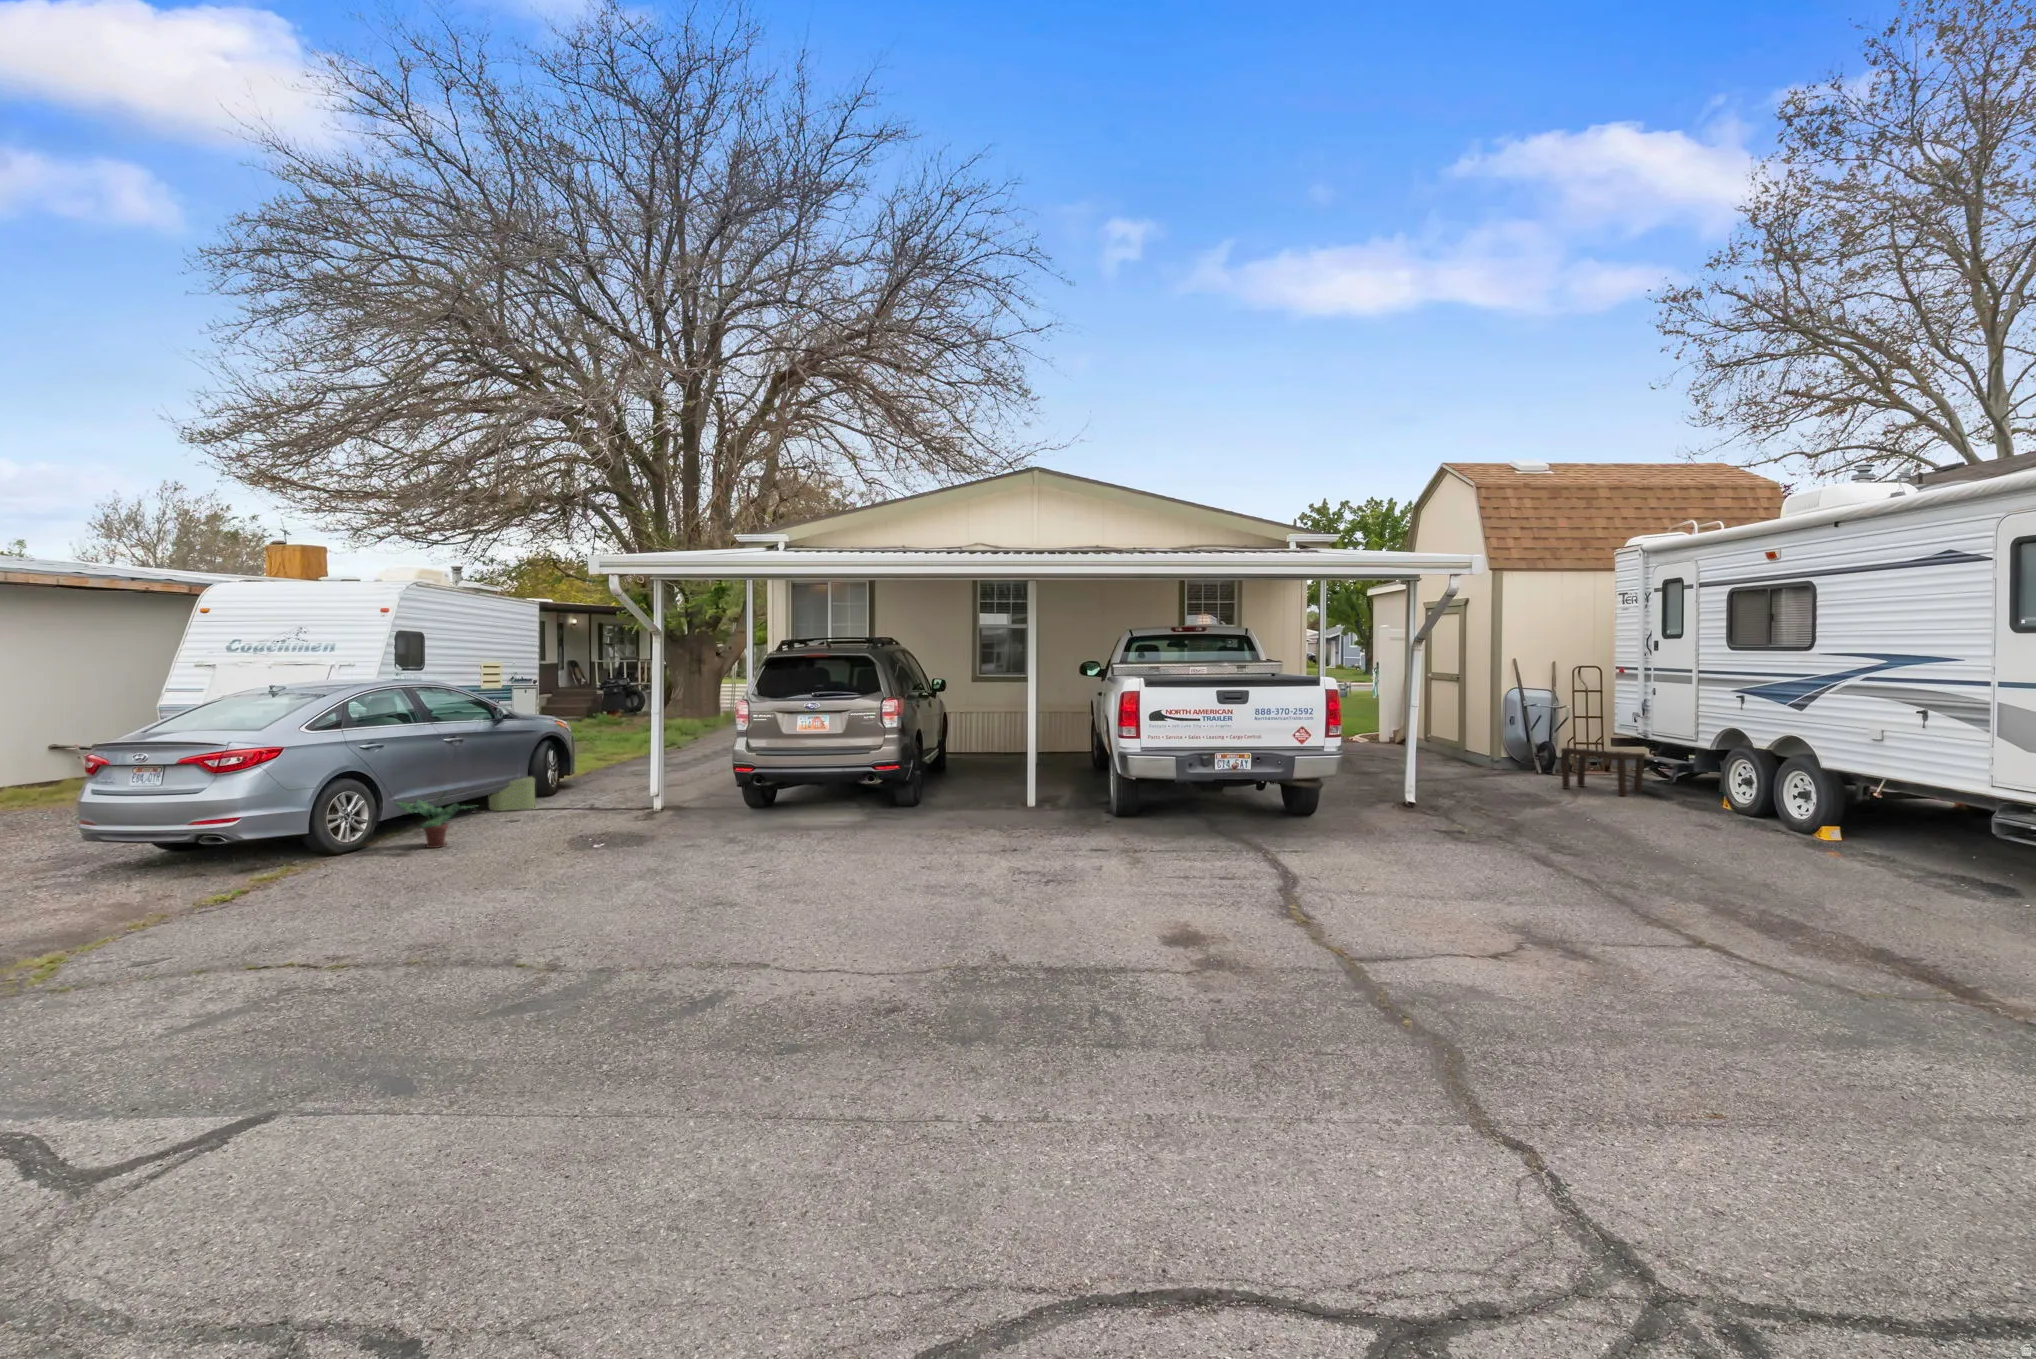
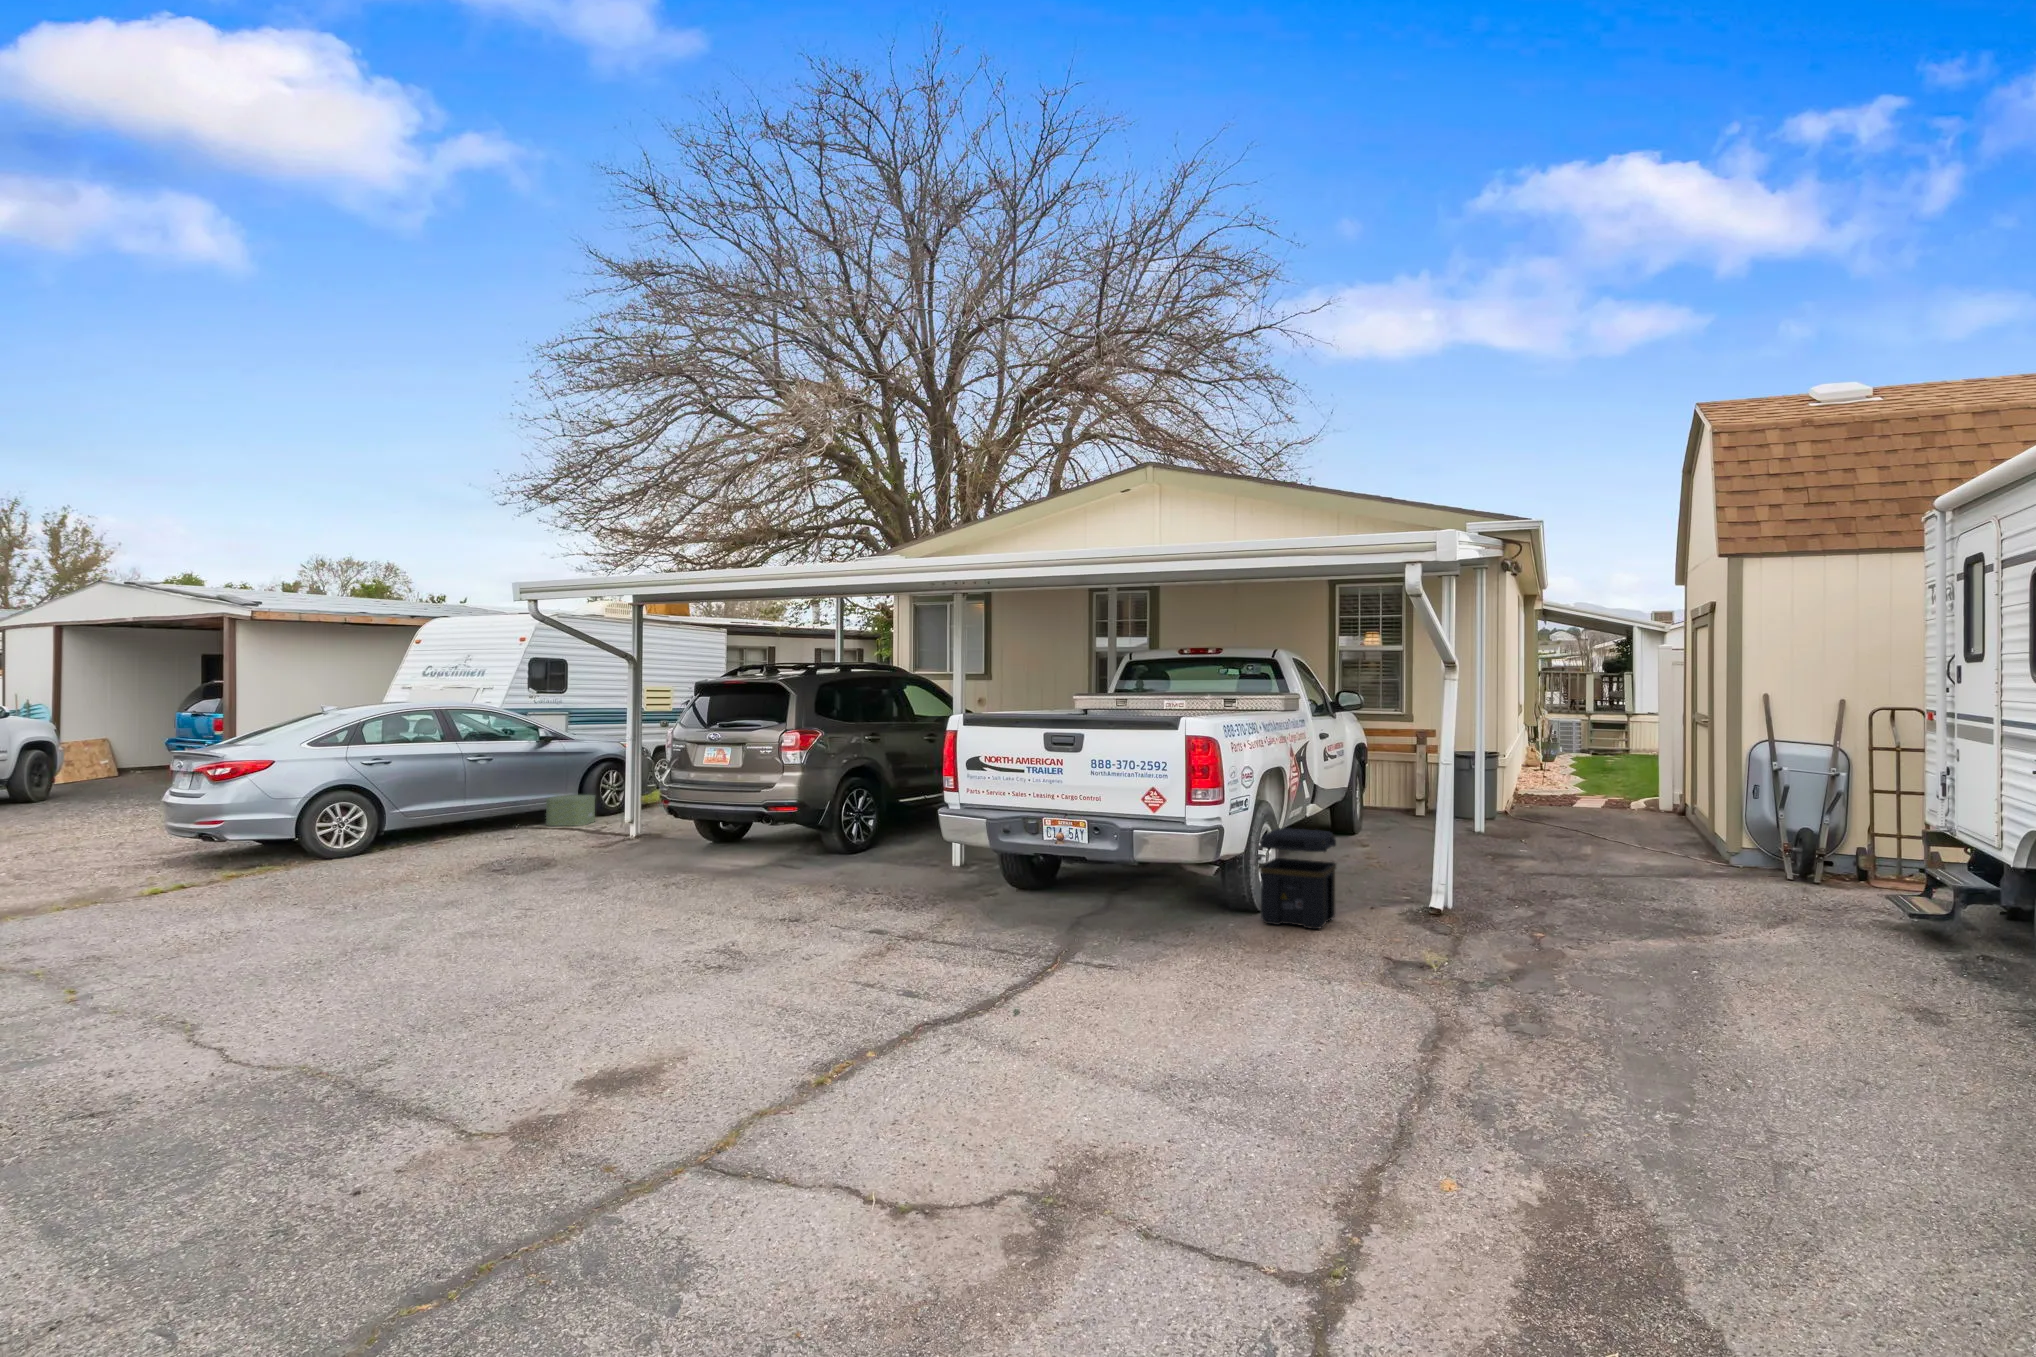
bench: present [1561,748,1646,796] -> none [1789,840,1932,931]
toolbox: none [1320,755,1372,820] -> present [1260,828,1336,929]
potted plant: present [396,794,472,848] -> none [335,805,426,860]

